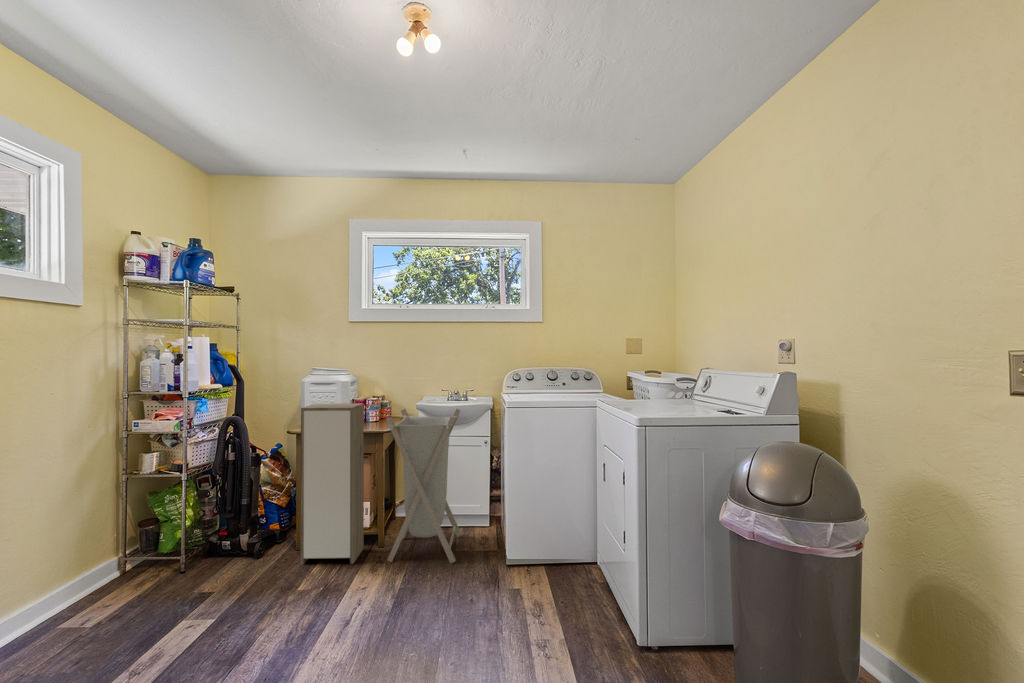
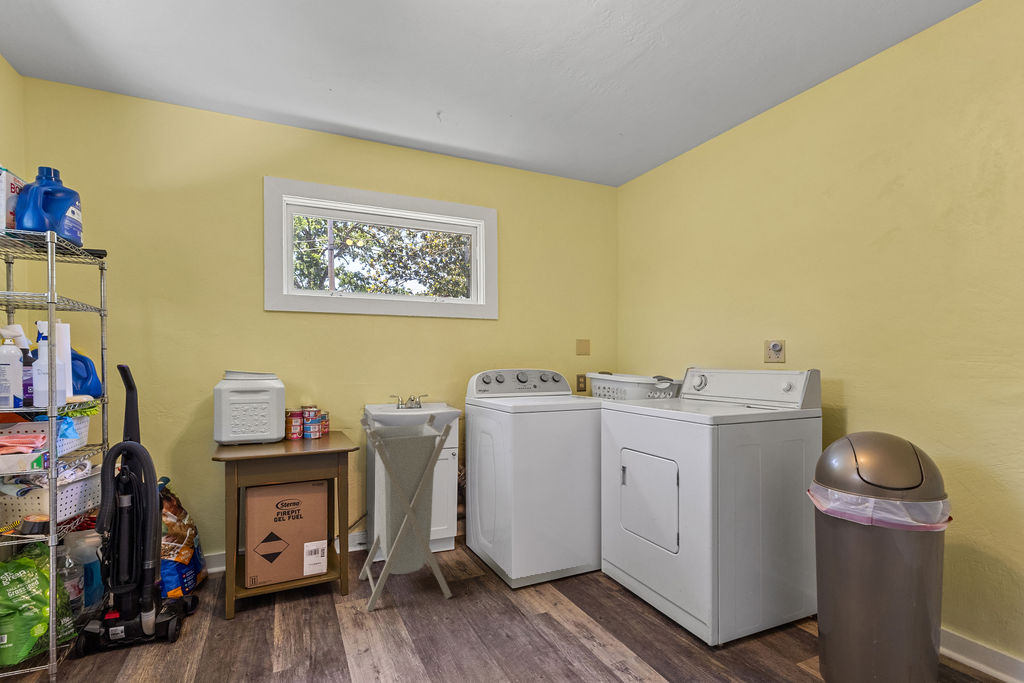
storage cabinet: present [301,403,364,565] -> none [247,413,325,639]

